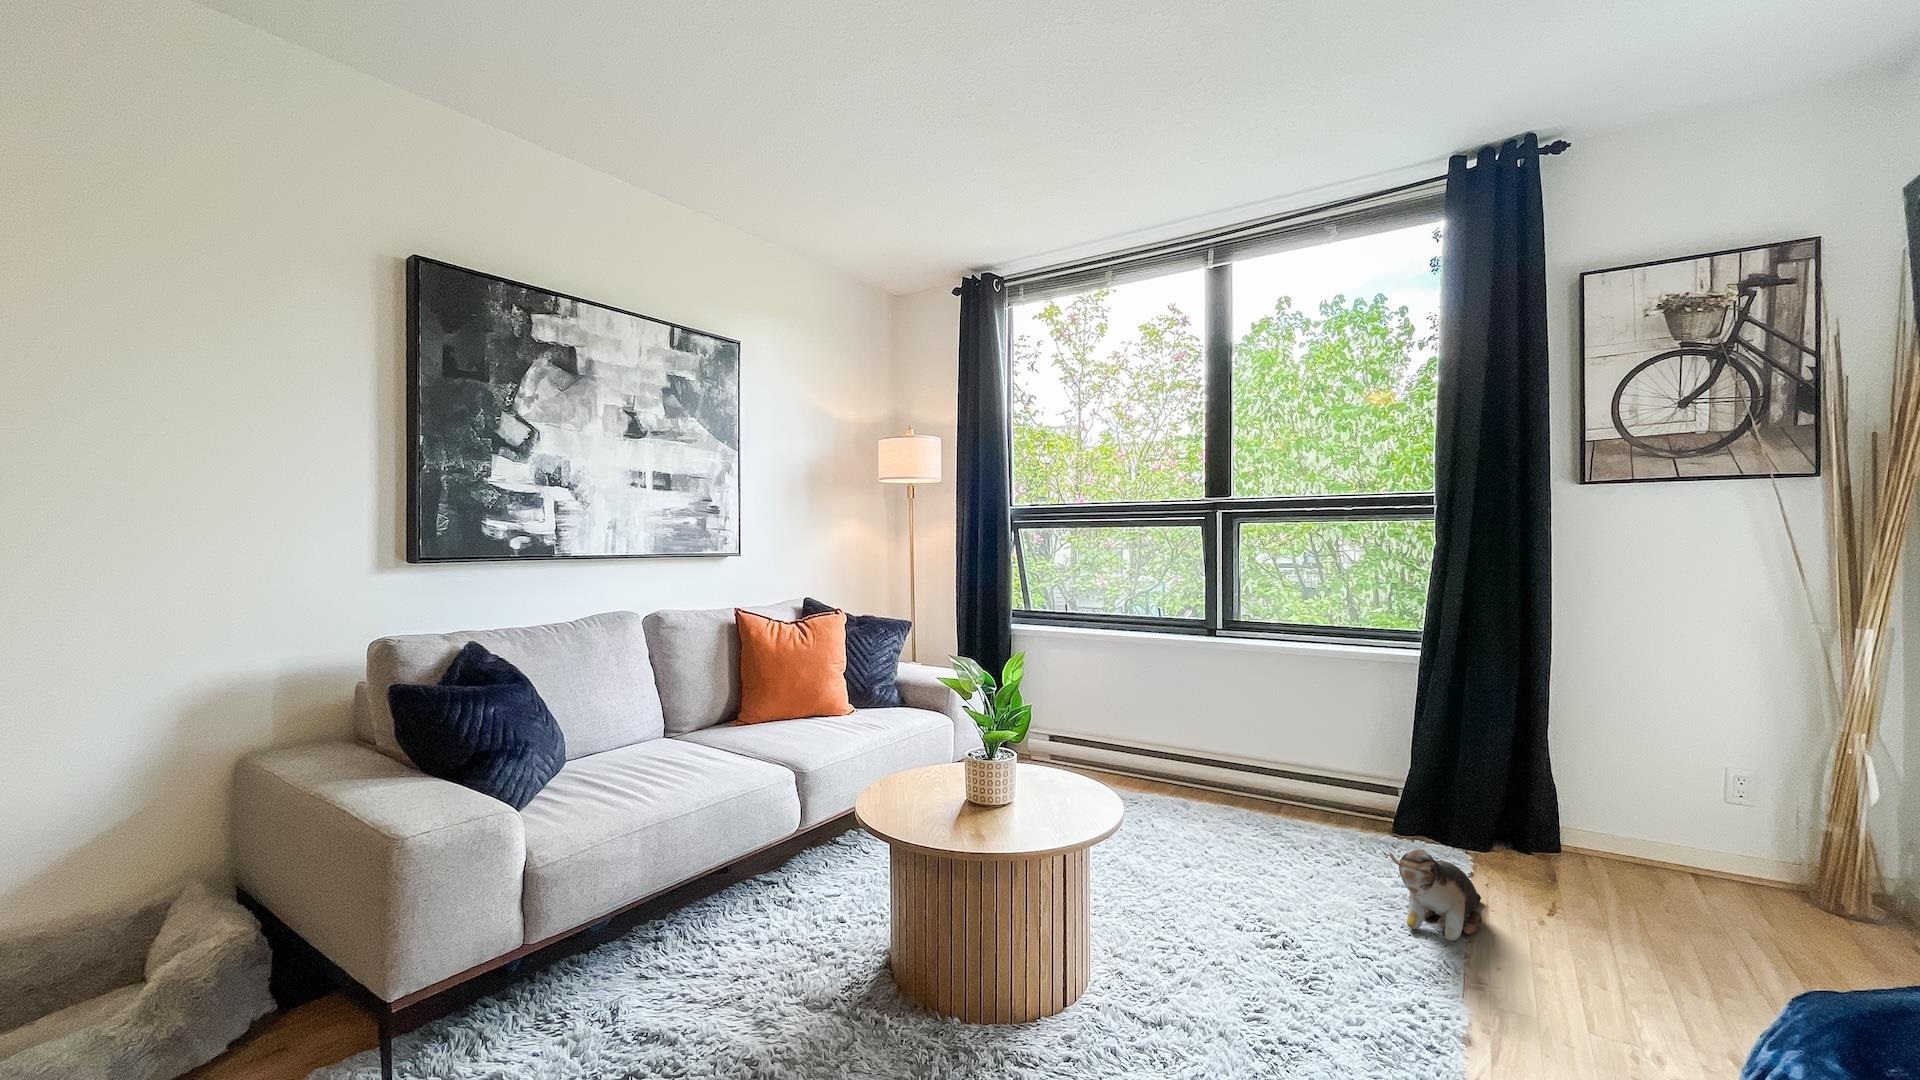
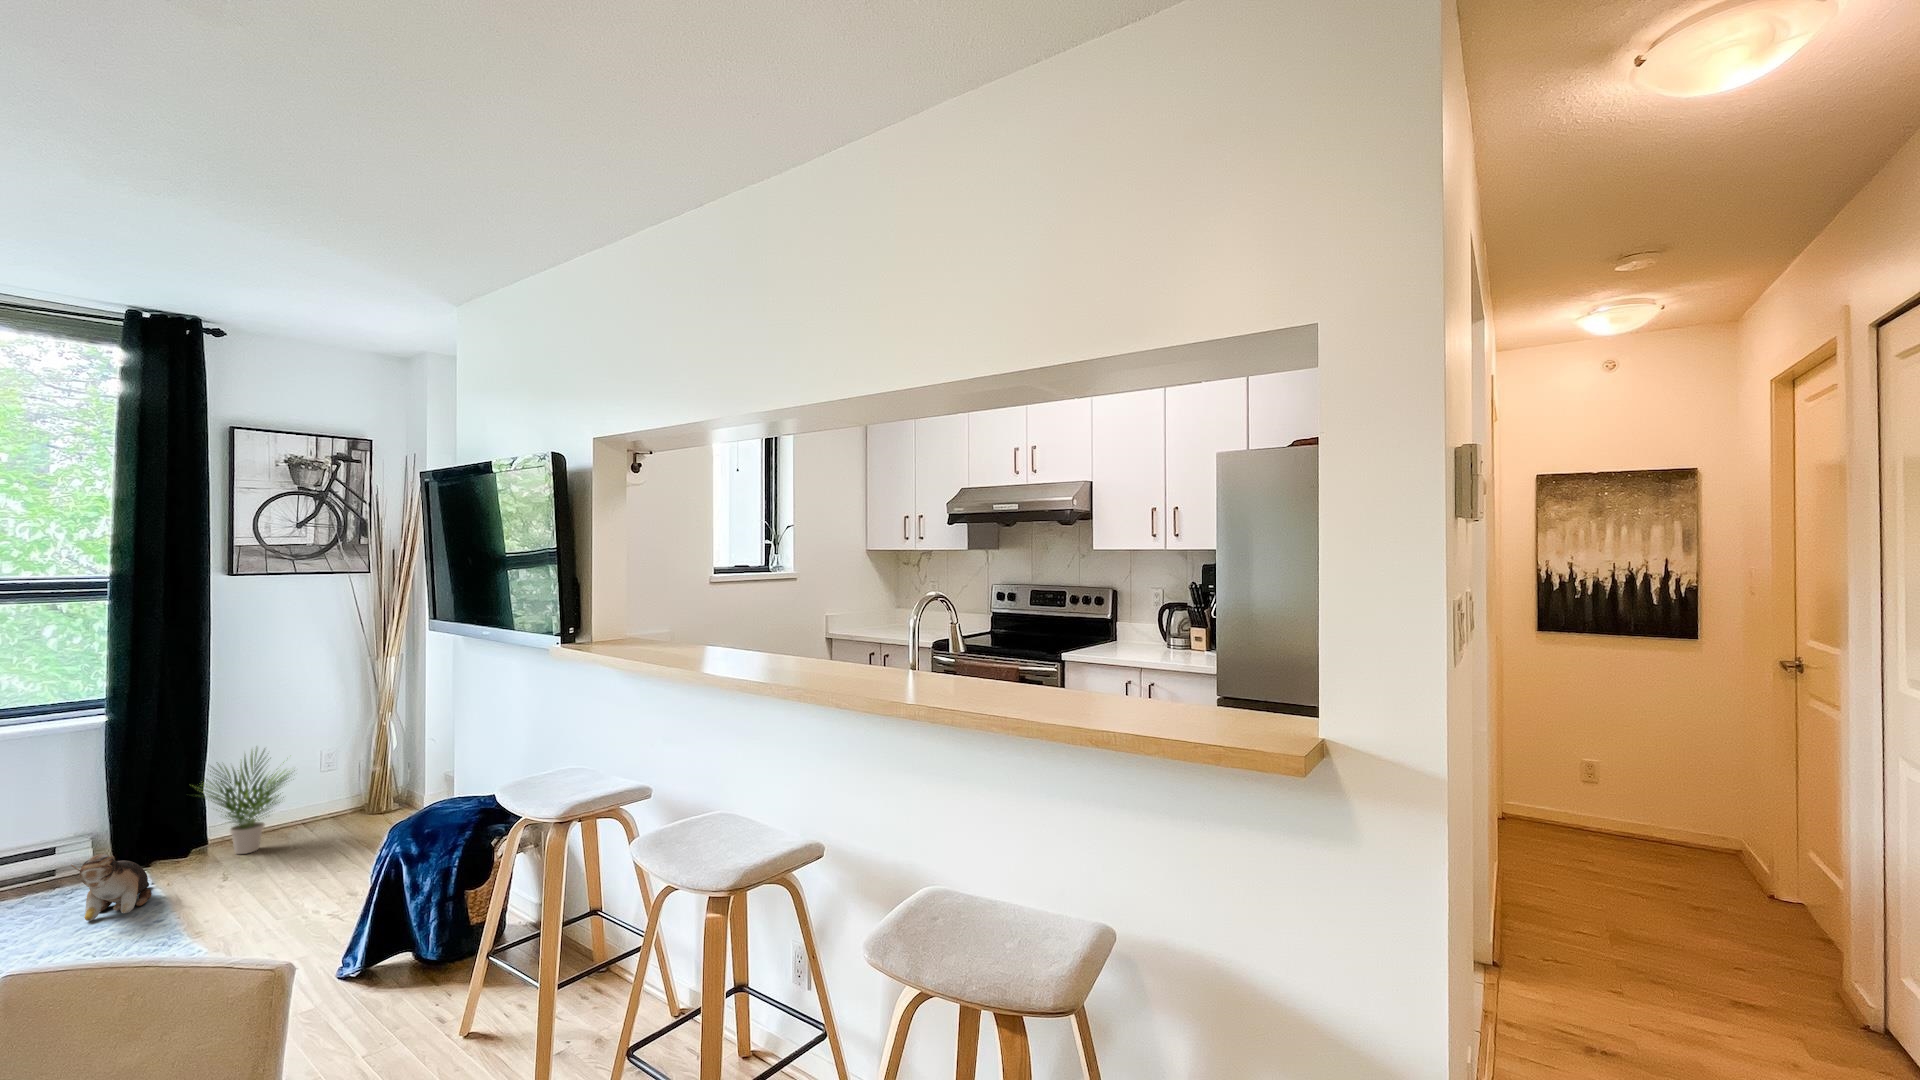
potted plant: none [1523,738,1690,901] -> present [197,750,290,854]

